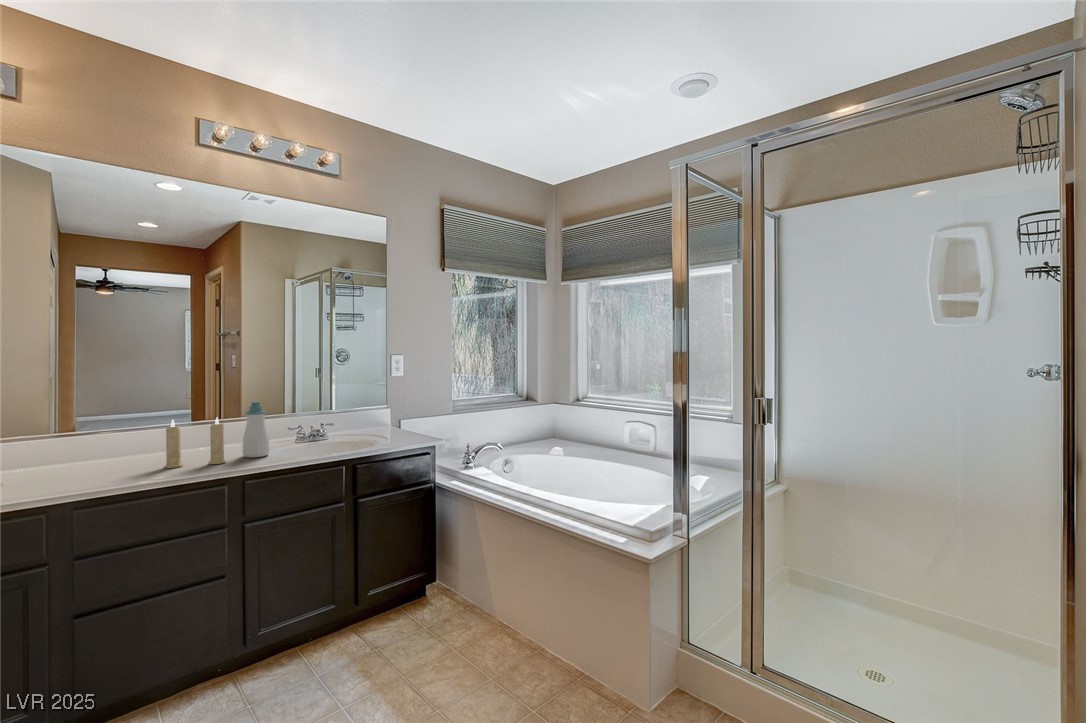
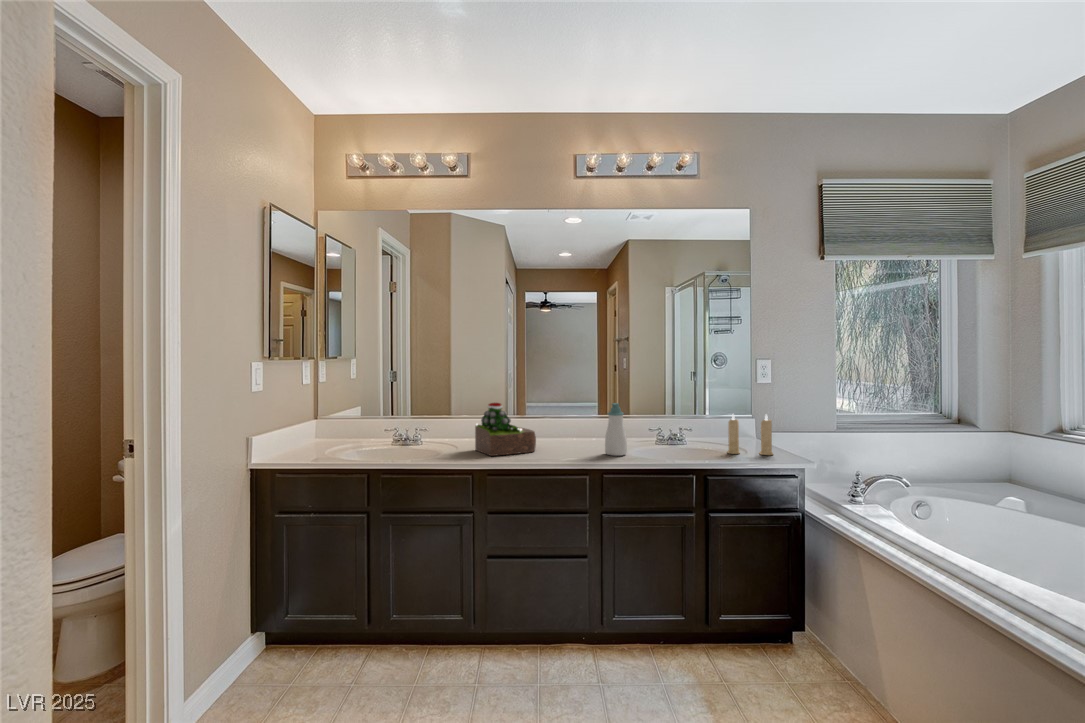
succulent plant: none [40,410,145,480] -> present [475,403,536,456]
candle: present [164,417,226,468] -> present [727,414,773,455]

